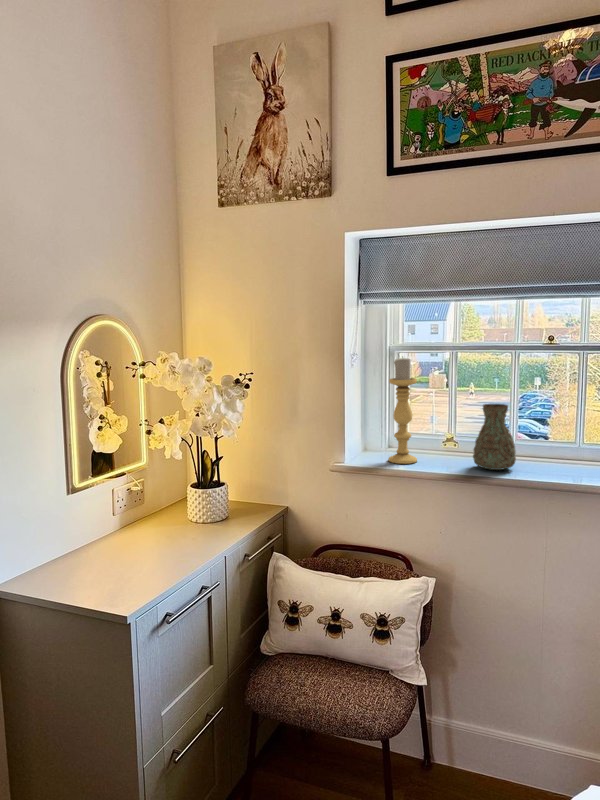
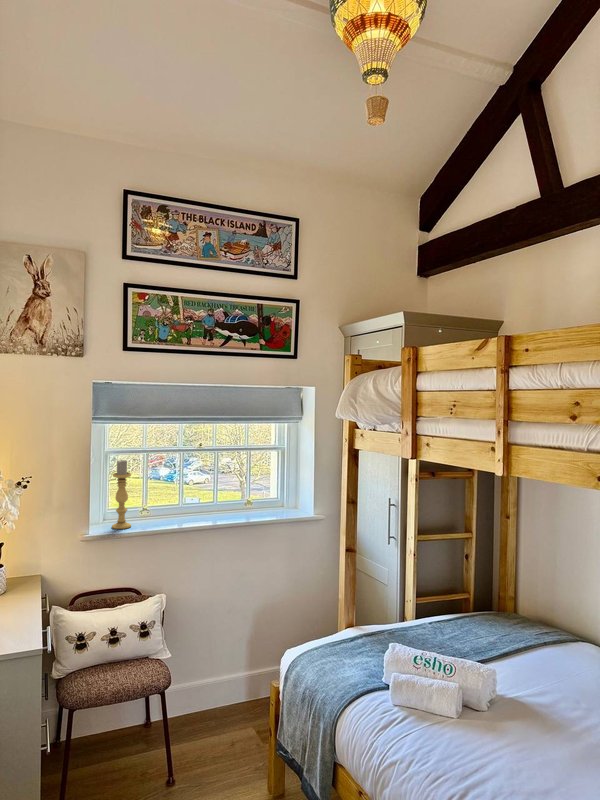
decorative vase: present [473,404,516,470] -> none [166,484,191,523]

